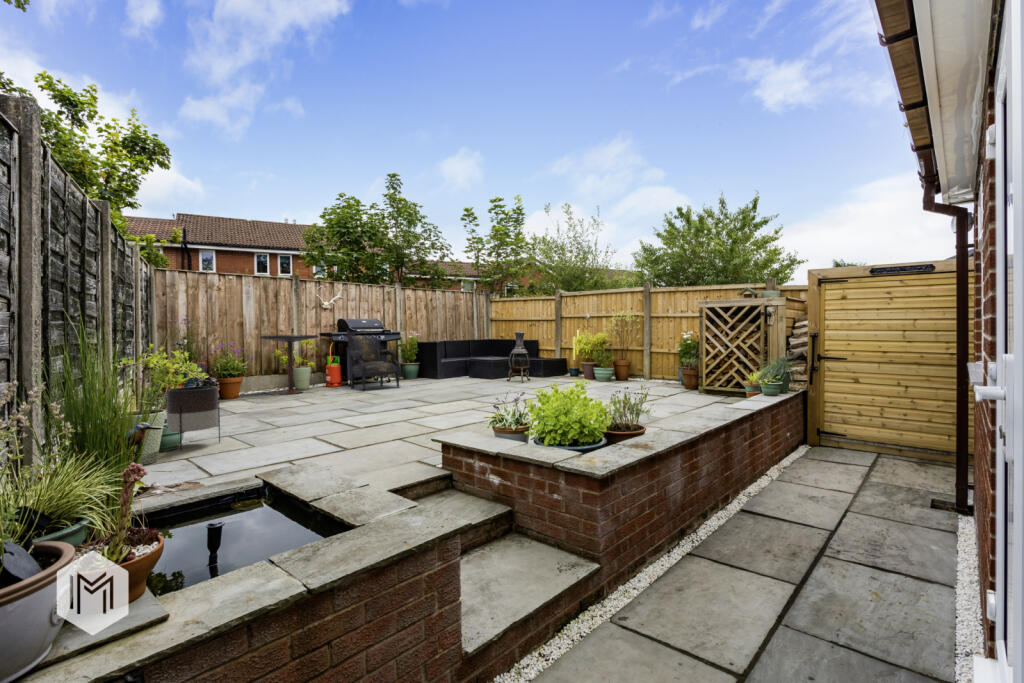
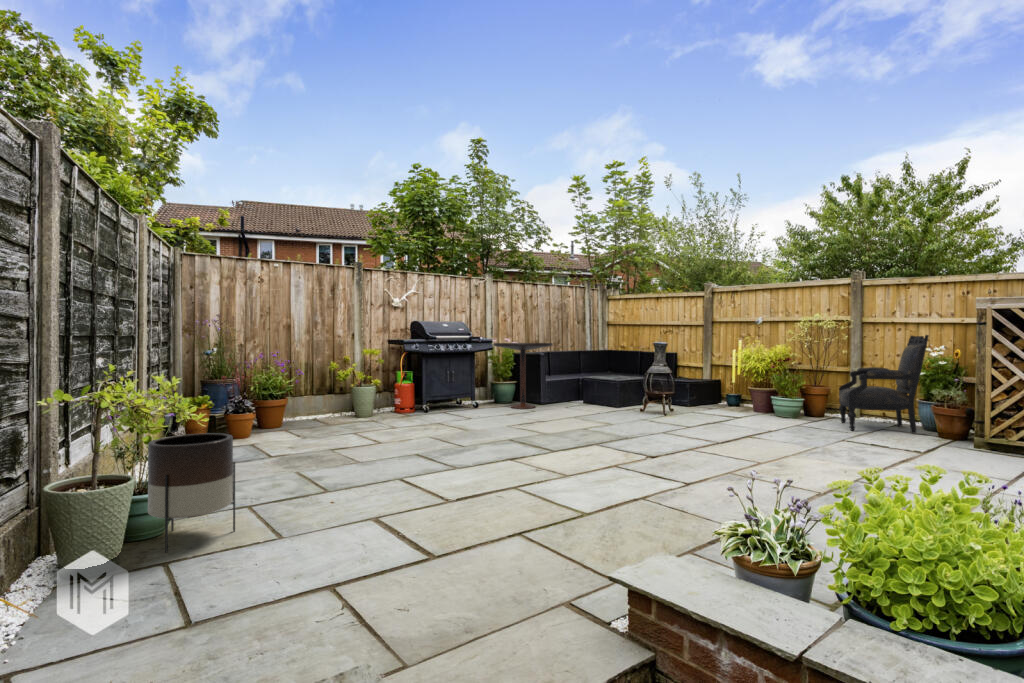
armchair: present [346,330,400,391] -> present [839,335,929,433]
pedestal table: present [260,335,318,394] -> present [493,343,553,409]

